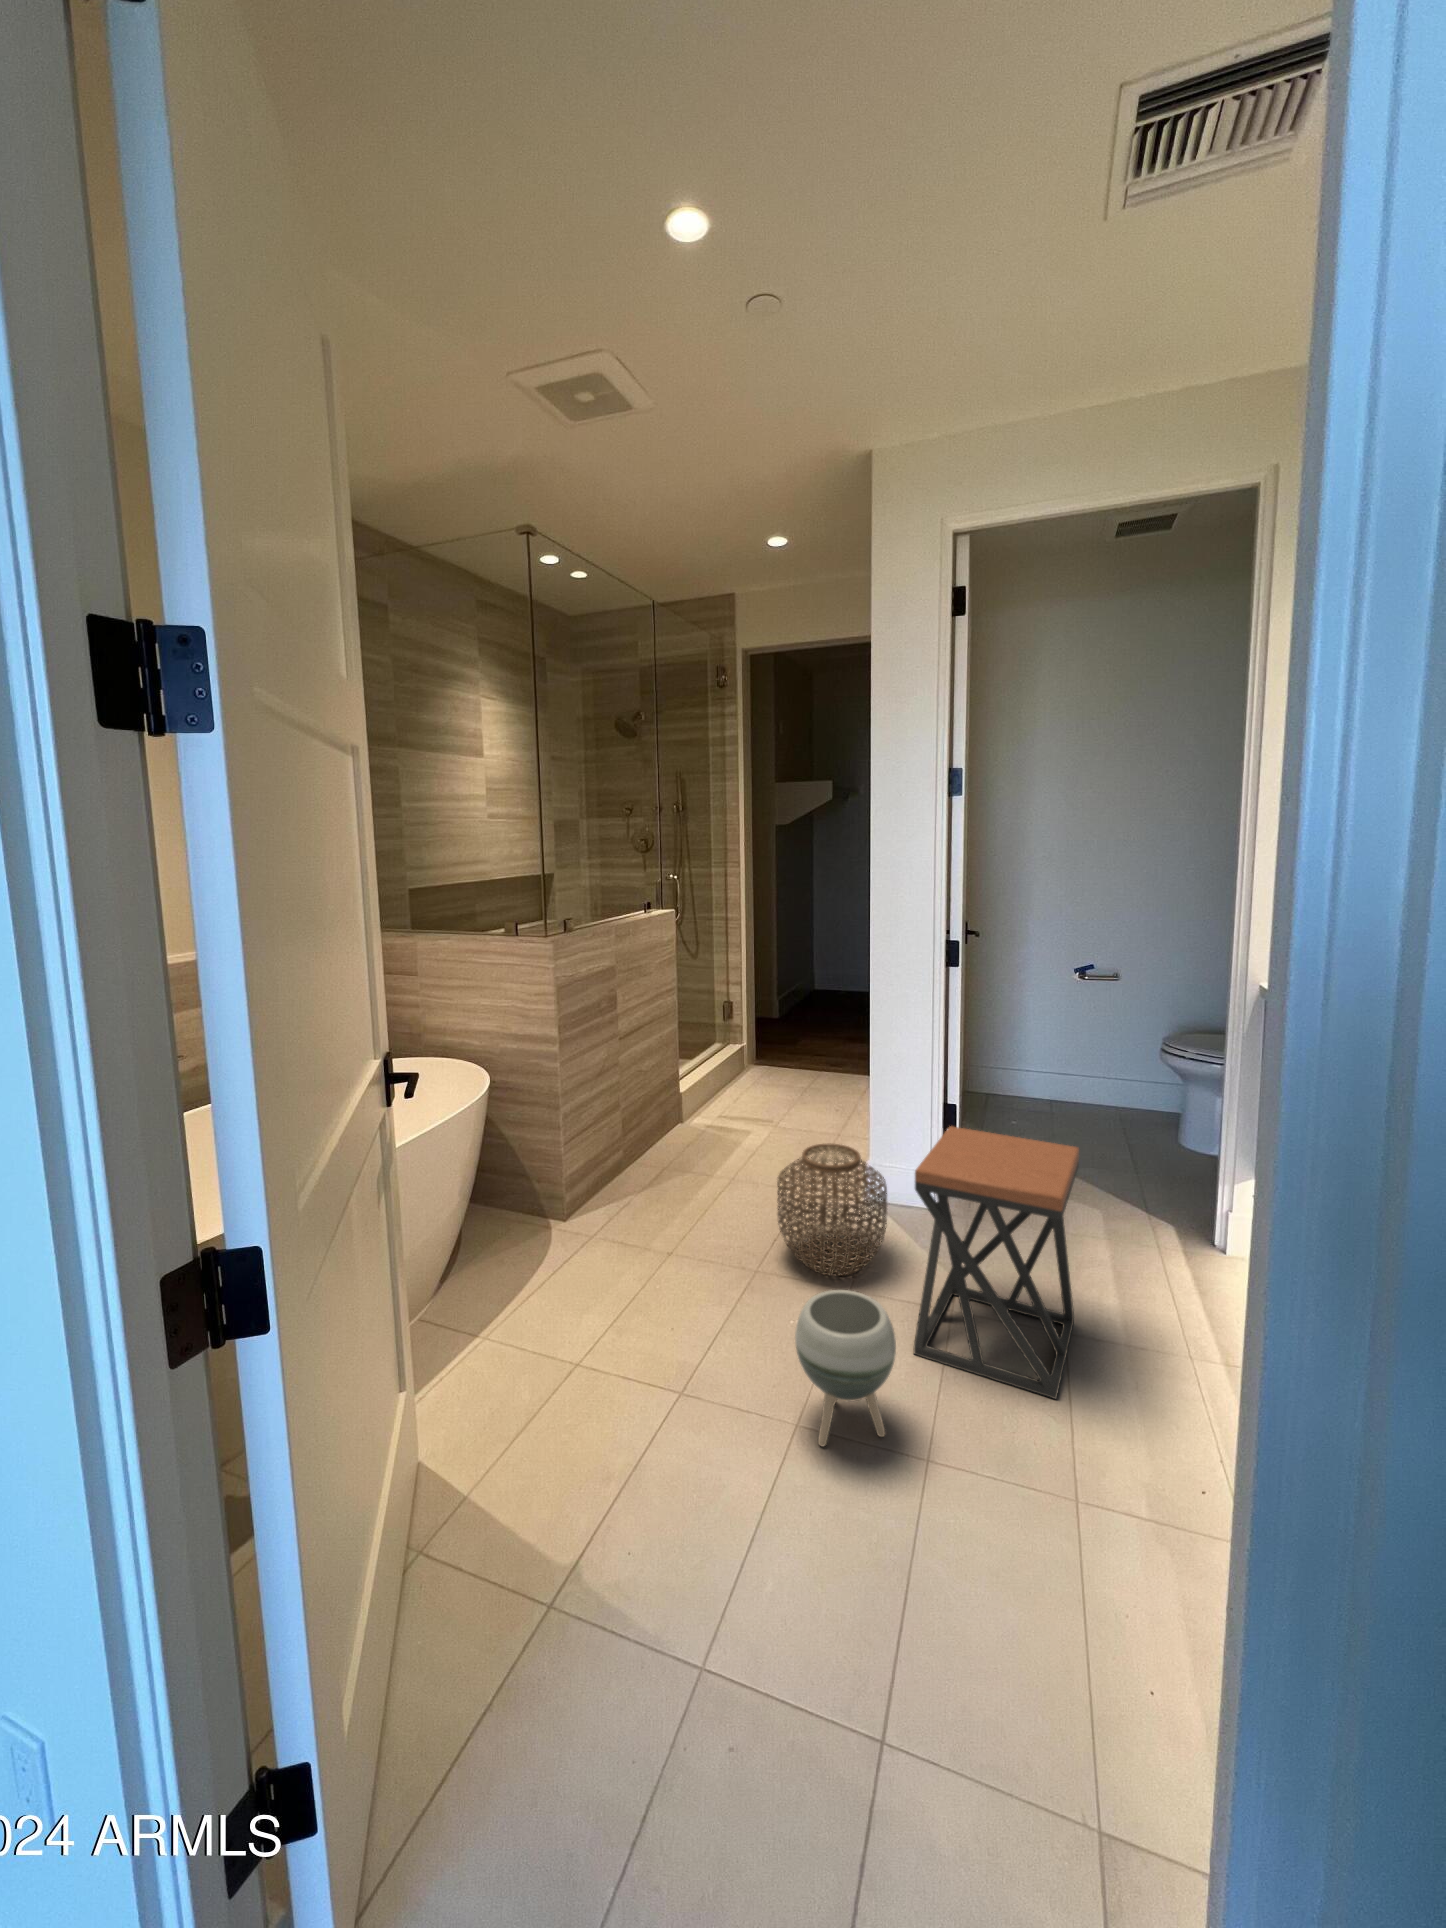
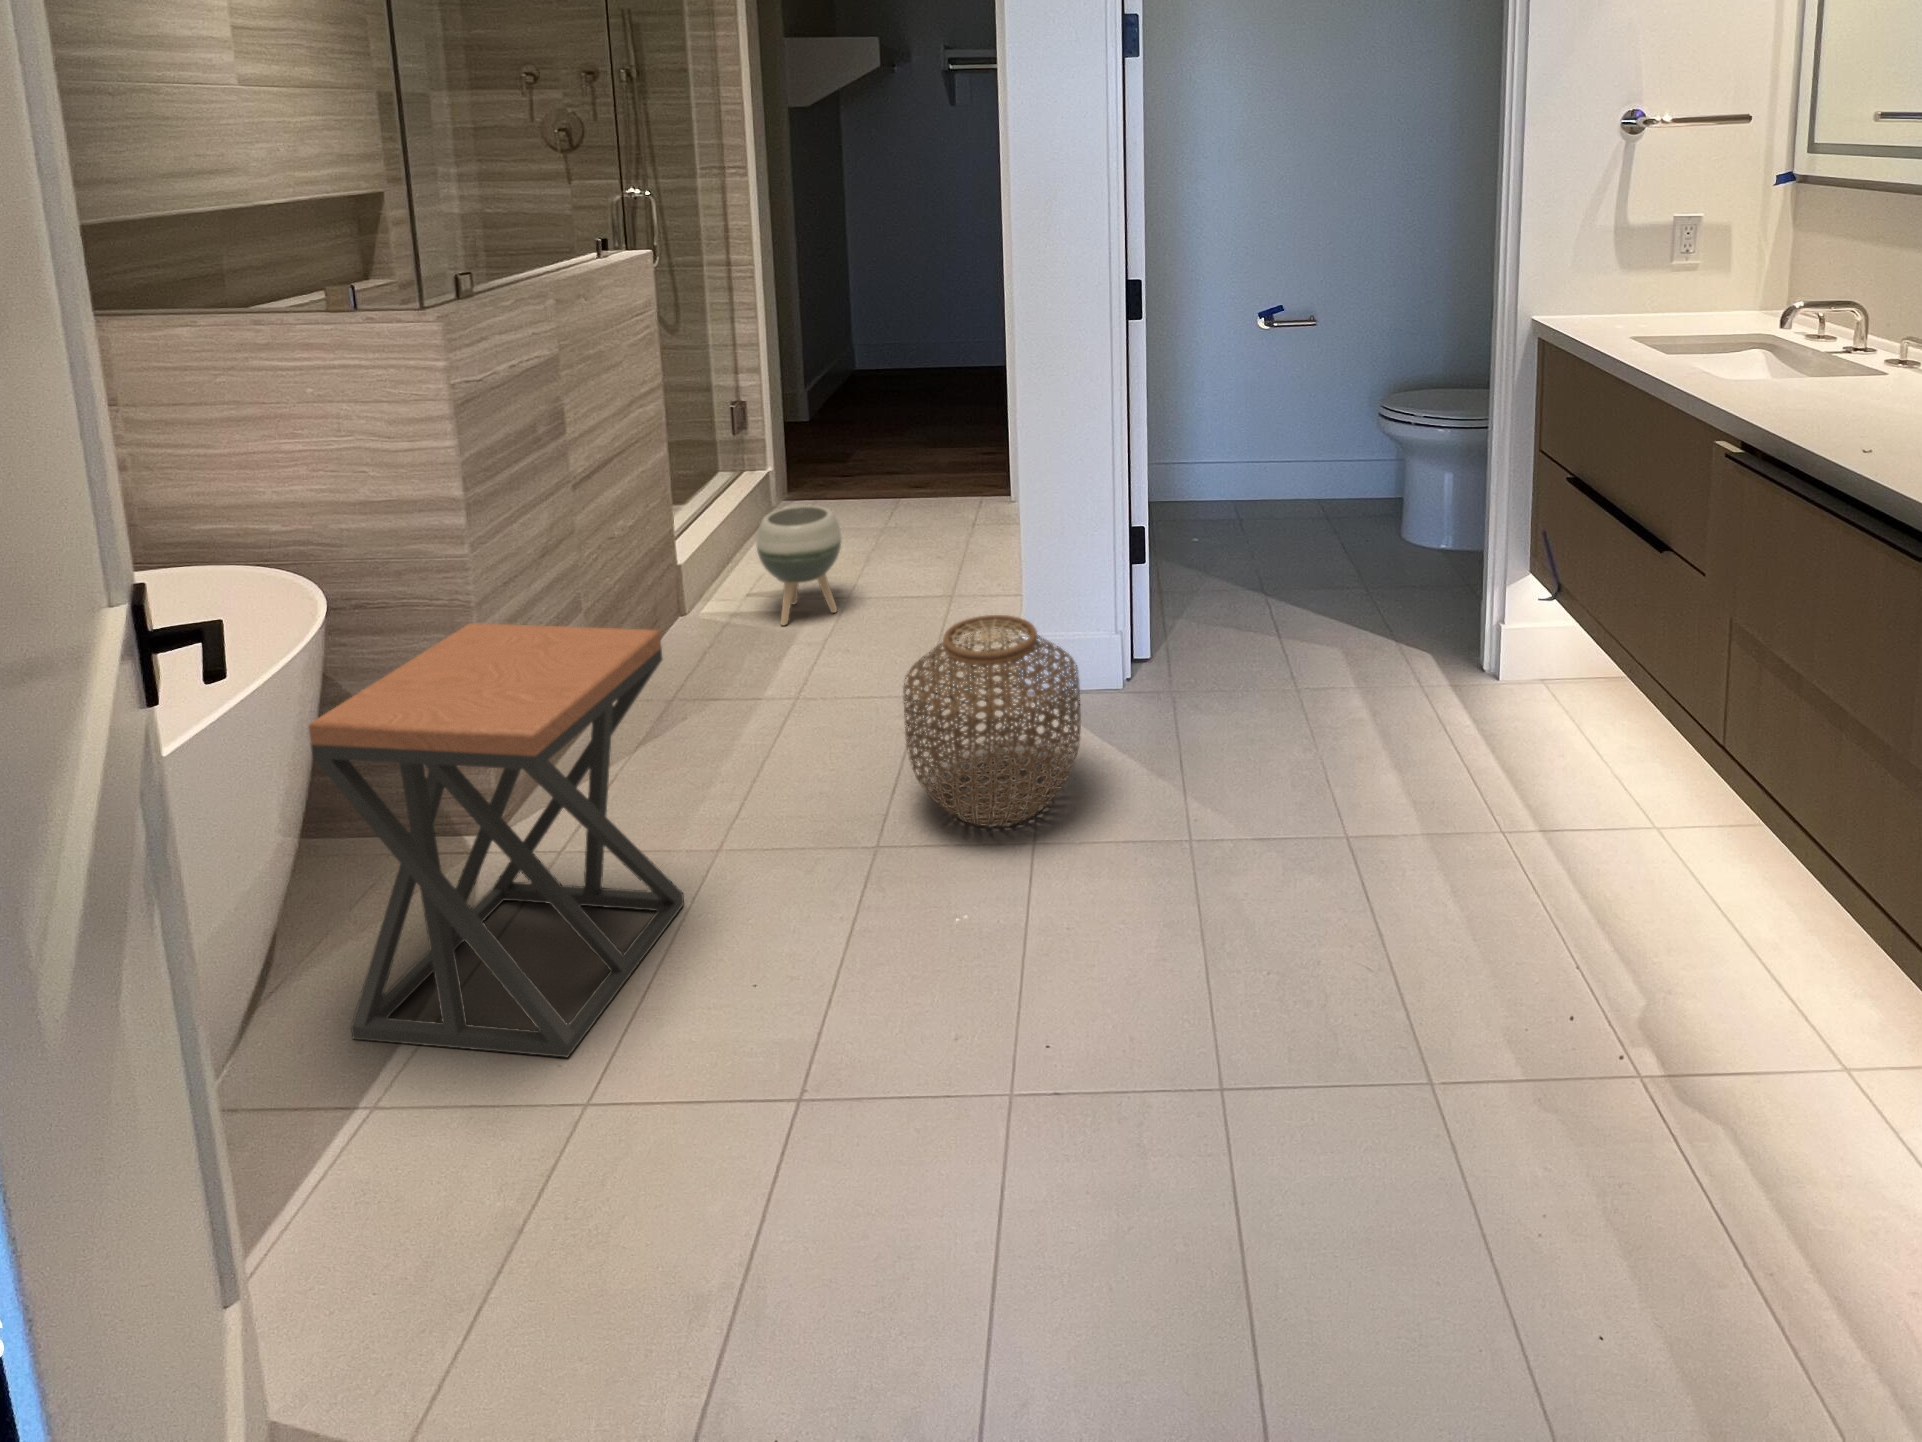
stool: present [914,1126,1079,1399] -> present [309,623,684,1057]
planter: present [795,1290,896,1446] -> present [756,505,842,625]

